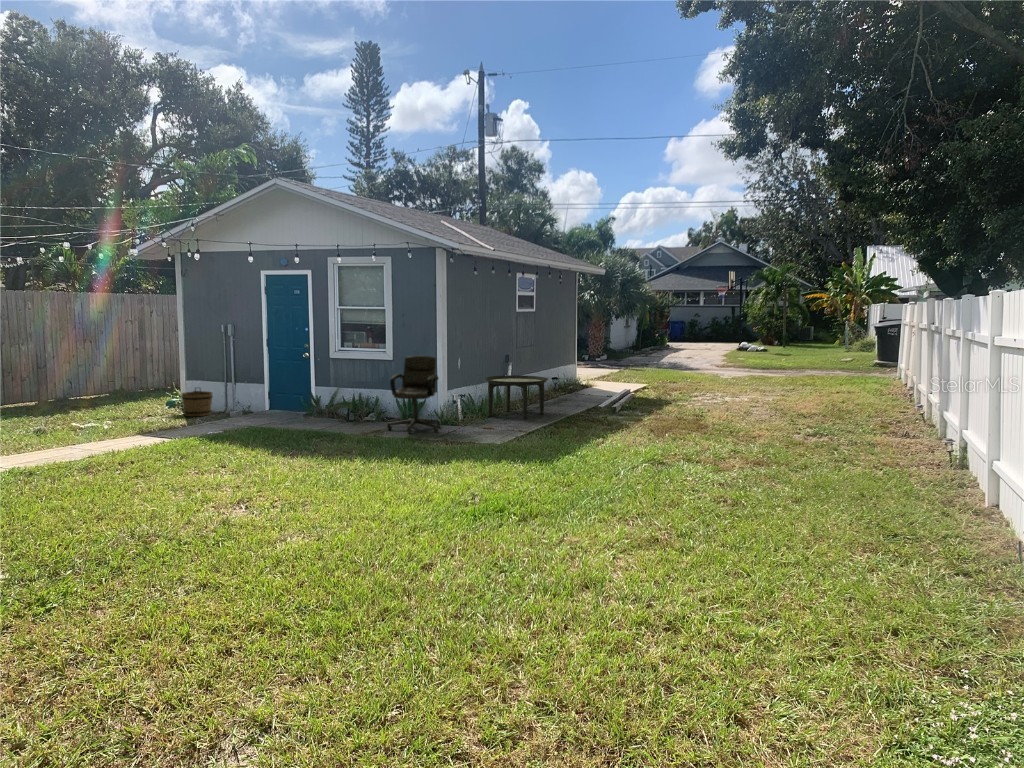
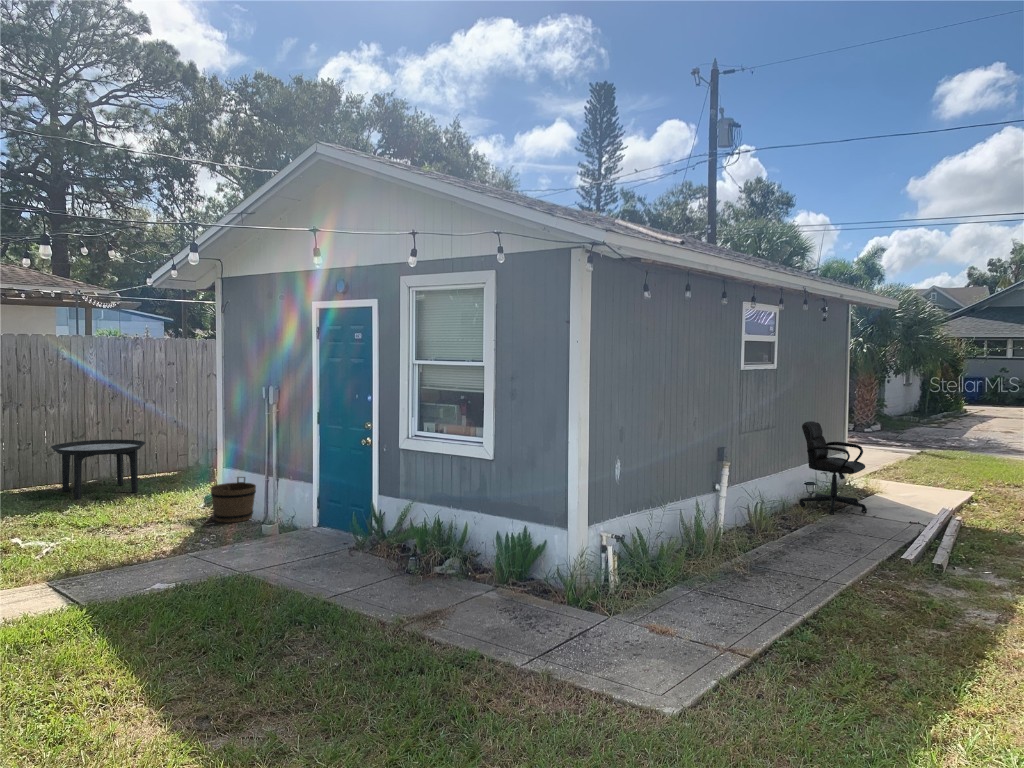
chair: present [387,356,441,434] -> present [799,421,867,515]
round table: present [485,375,548,419] -> present [51,439,146,499]

